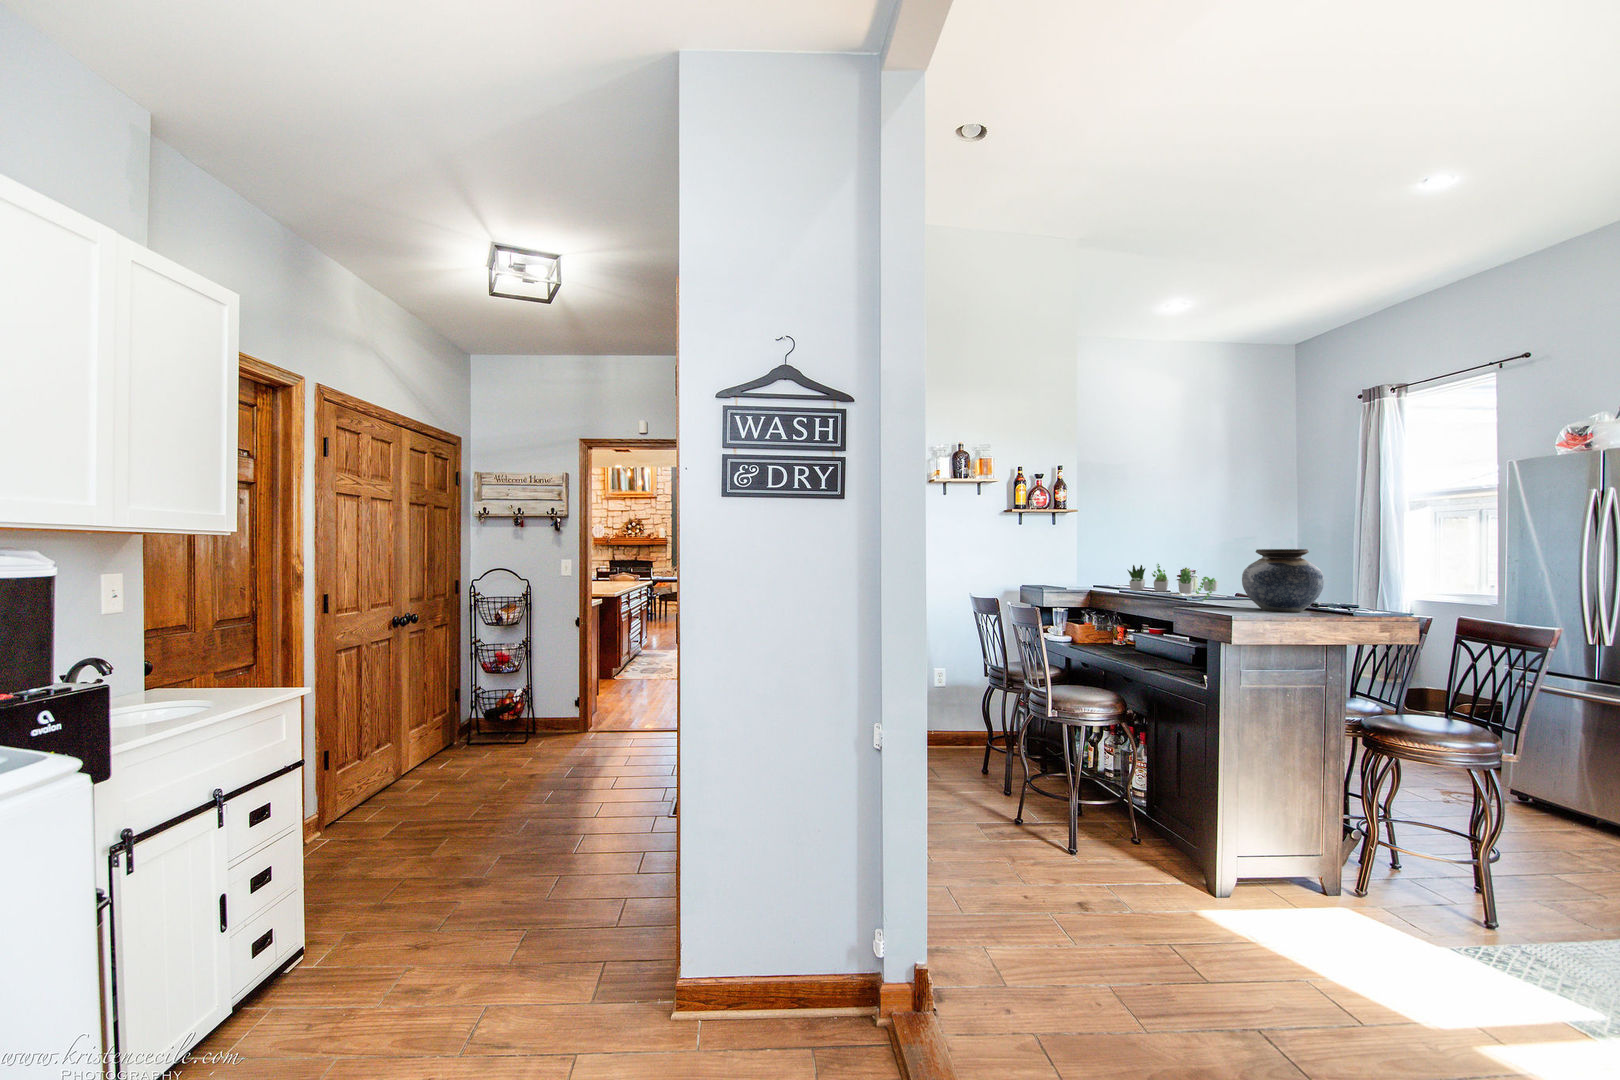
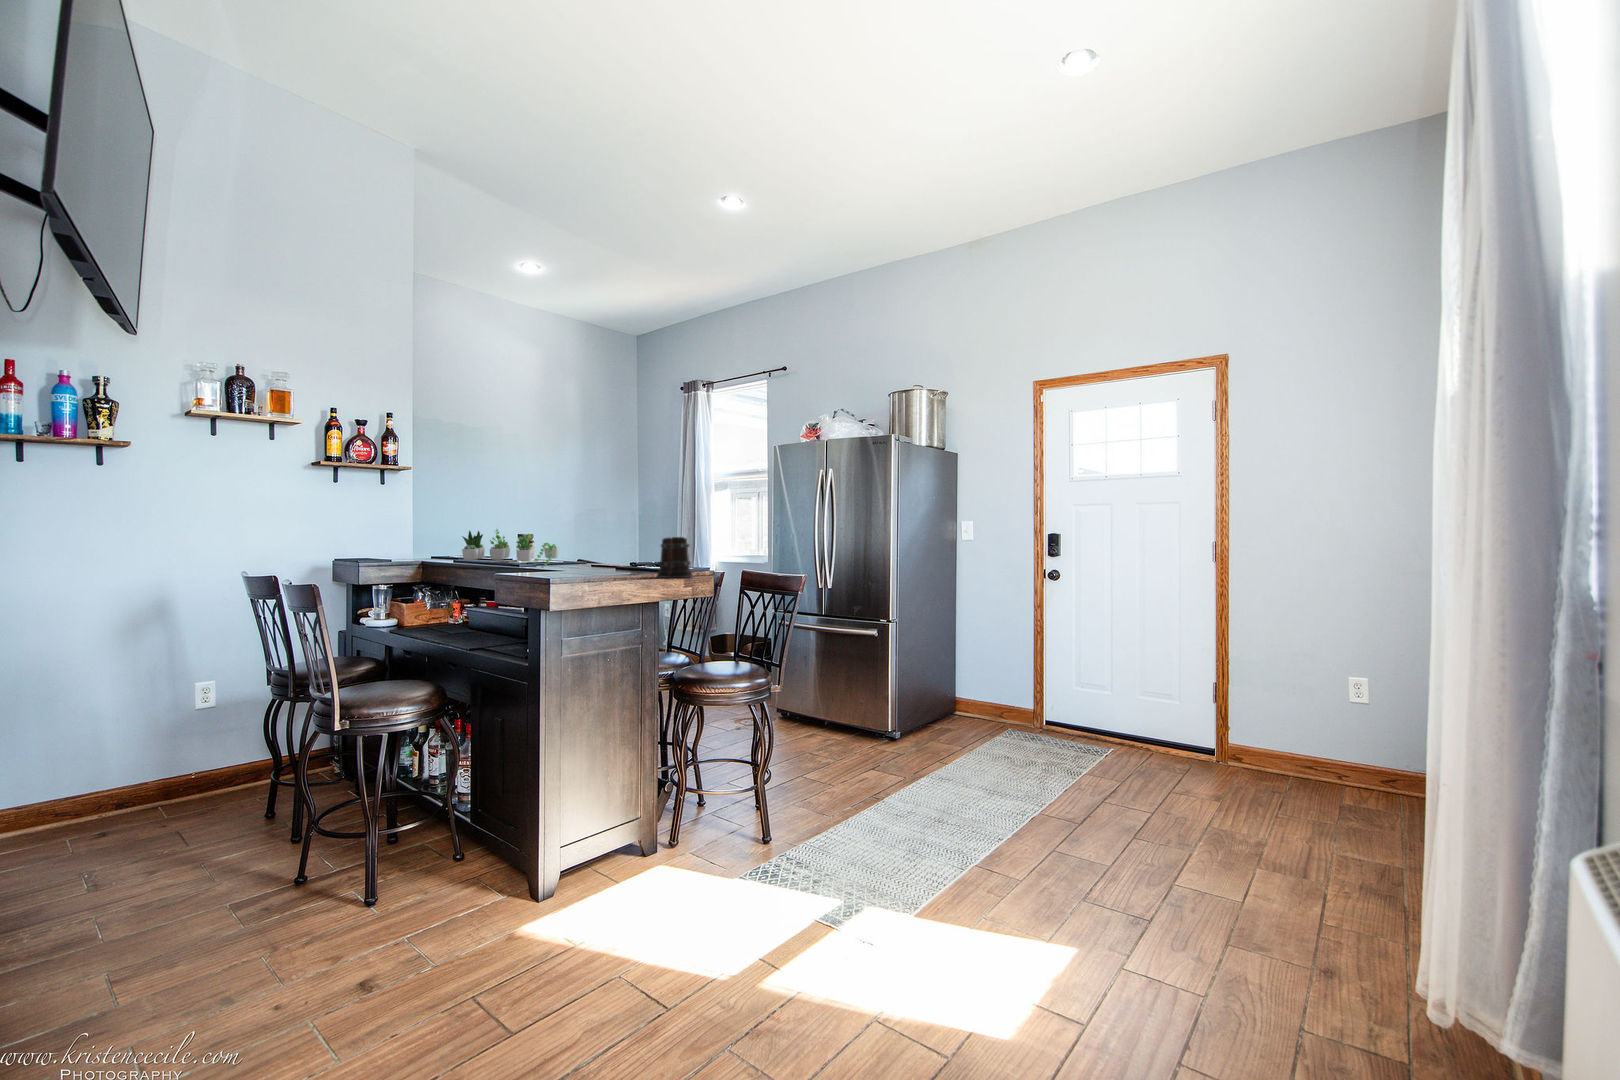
vase: present [1242,549,1324,612] -> none [573,510,646,574]
beer mug: none [1343,578,1392,622] -> present [657,537,693,578]

